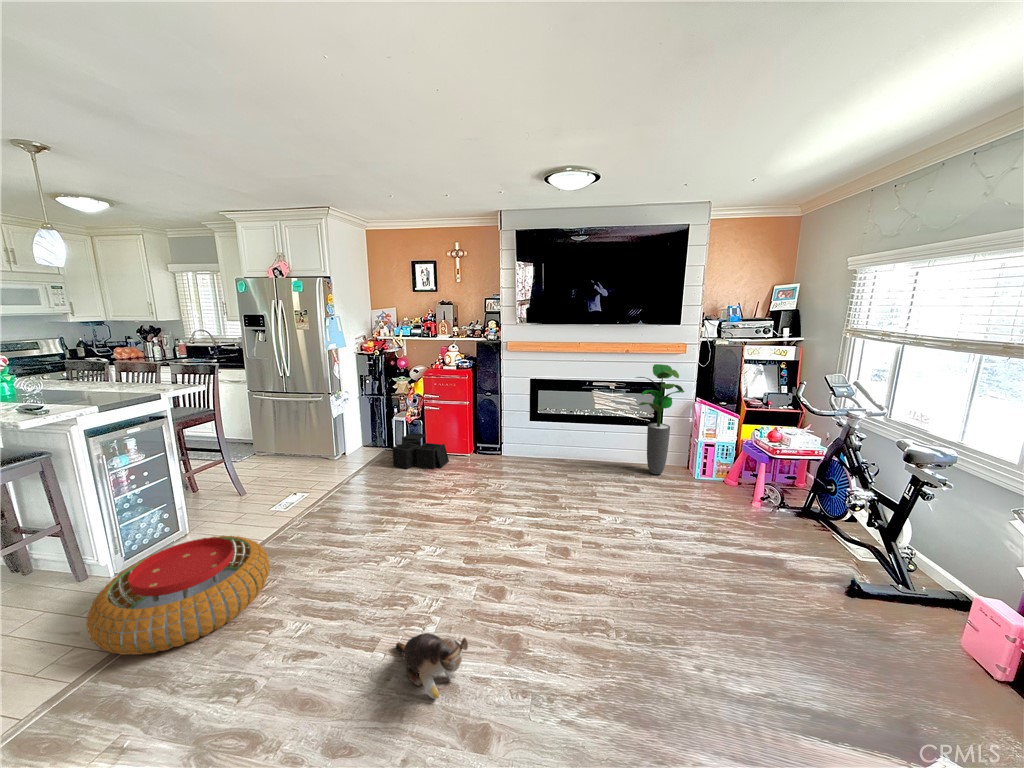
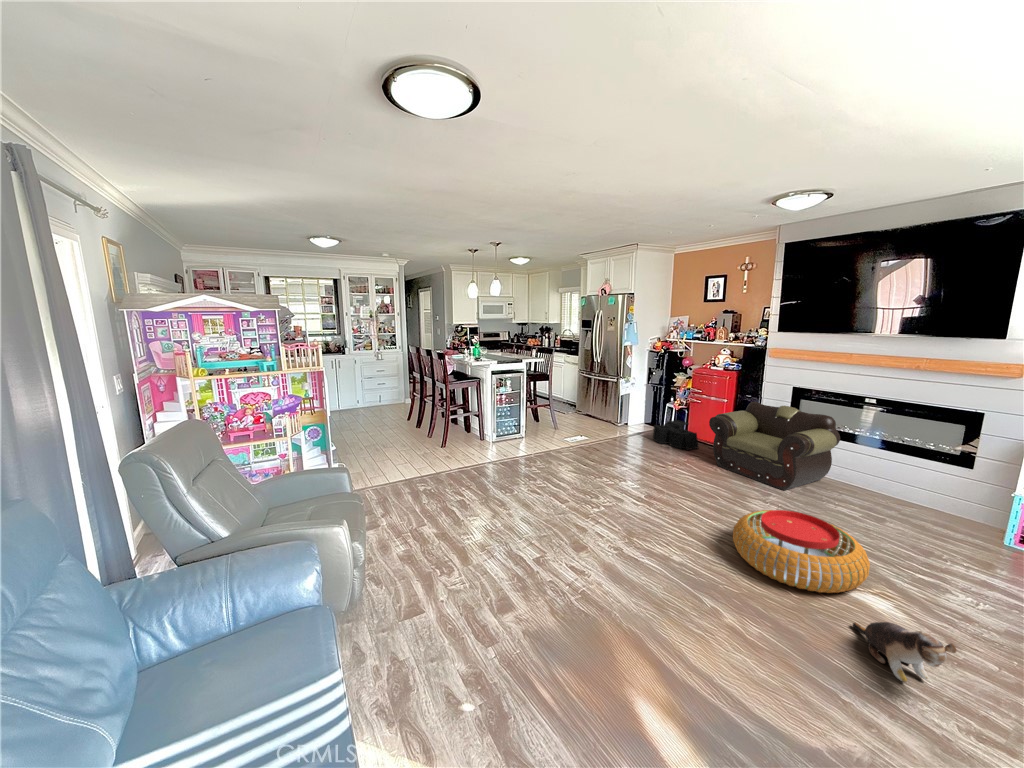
potted plant: present [636,364,685,474] -> none [905,388,997,523]
armchair: none [472,398,584,485] -> present [709,402,840,490]
pouf: present [86,536,270,655] -> present [733,510,870,593]
plush toy: present [396,633,468,699] -> present [853,622,957,682]

